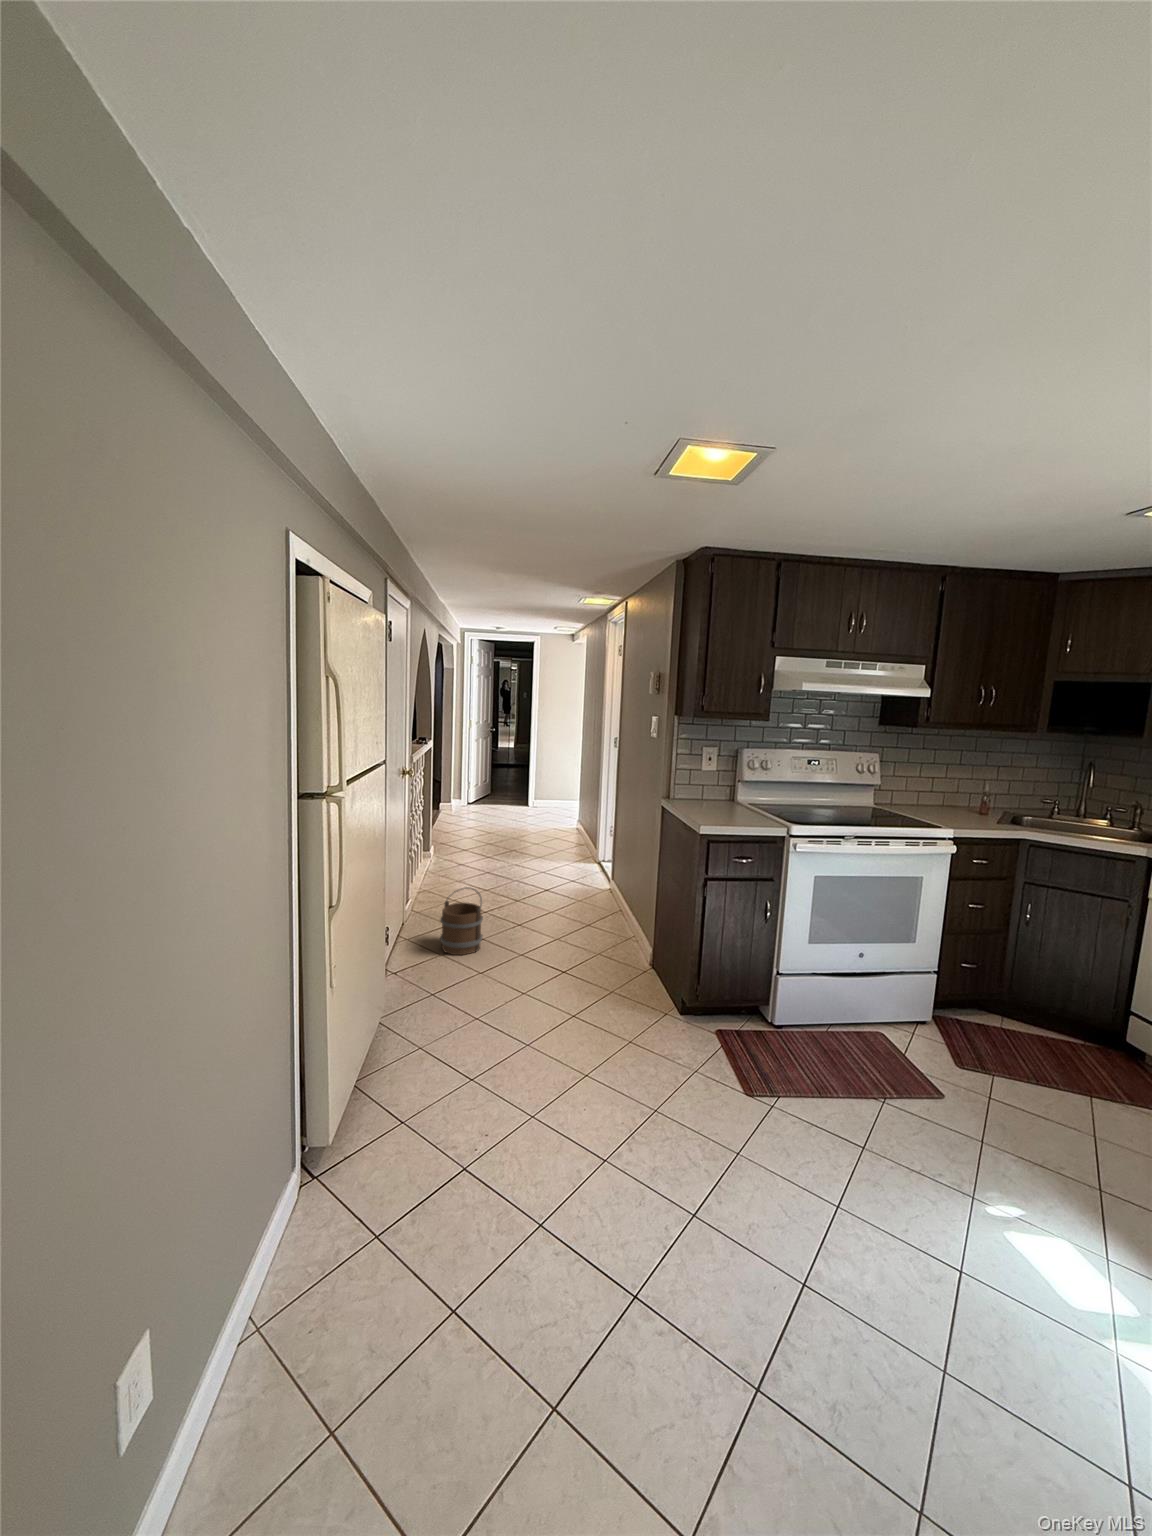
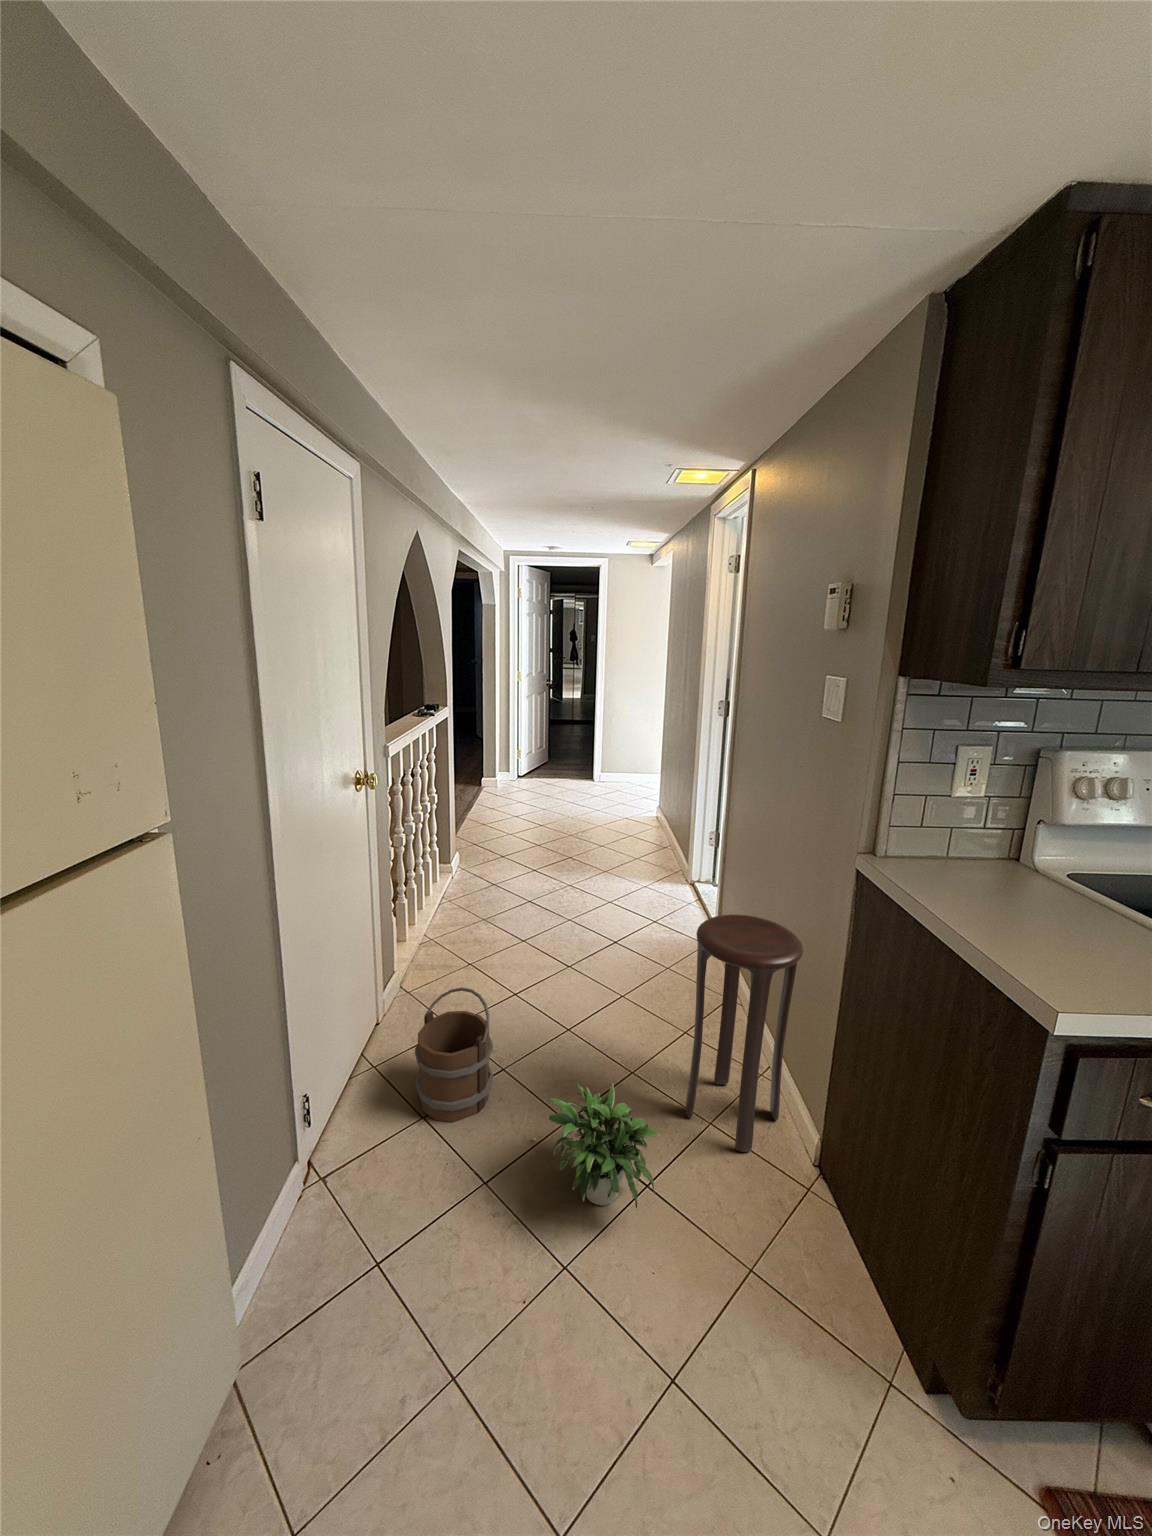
stool: none [588,843,644,960] -> present [685,914,803,1152]
potted plant: none [507,919,572,976] -> present [532,1082,660,1208]

